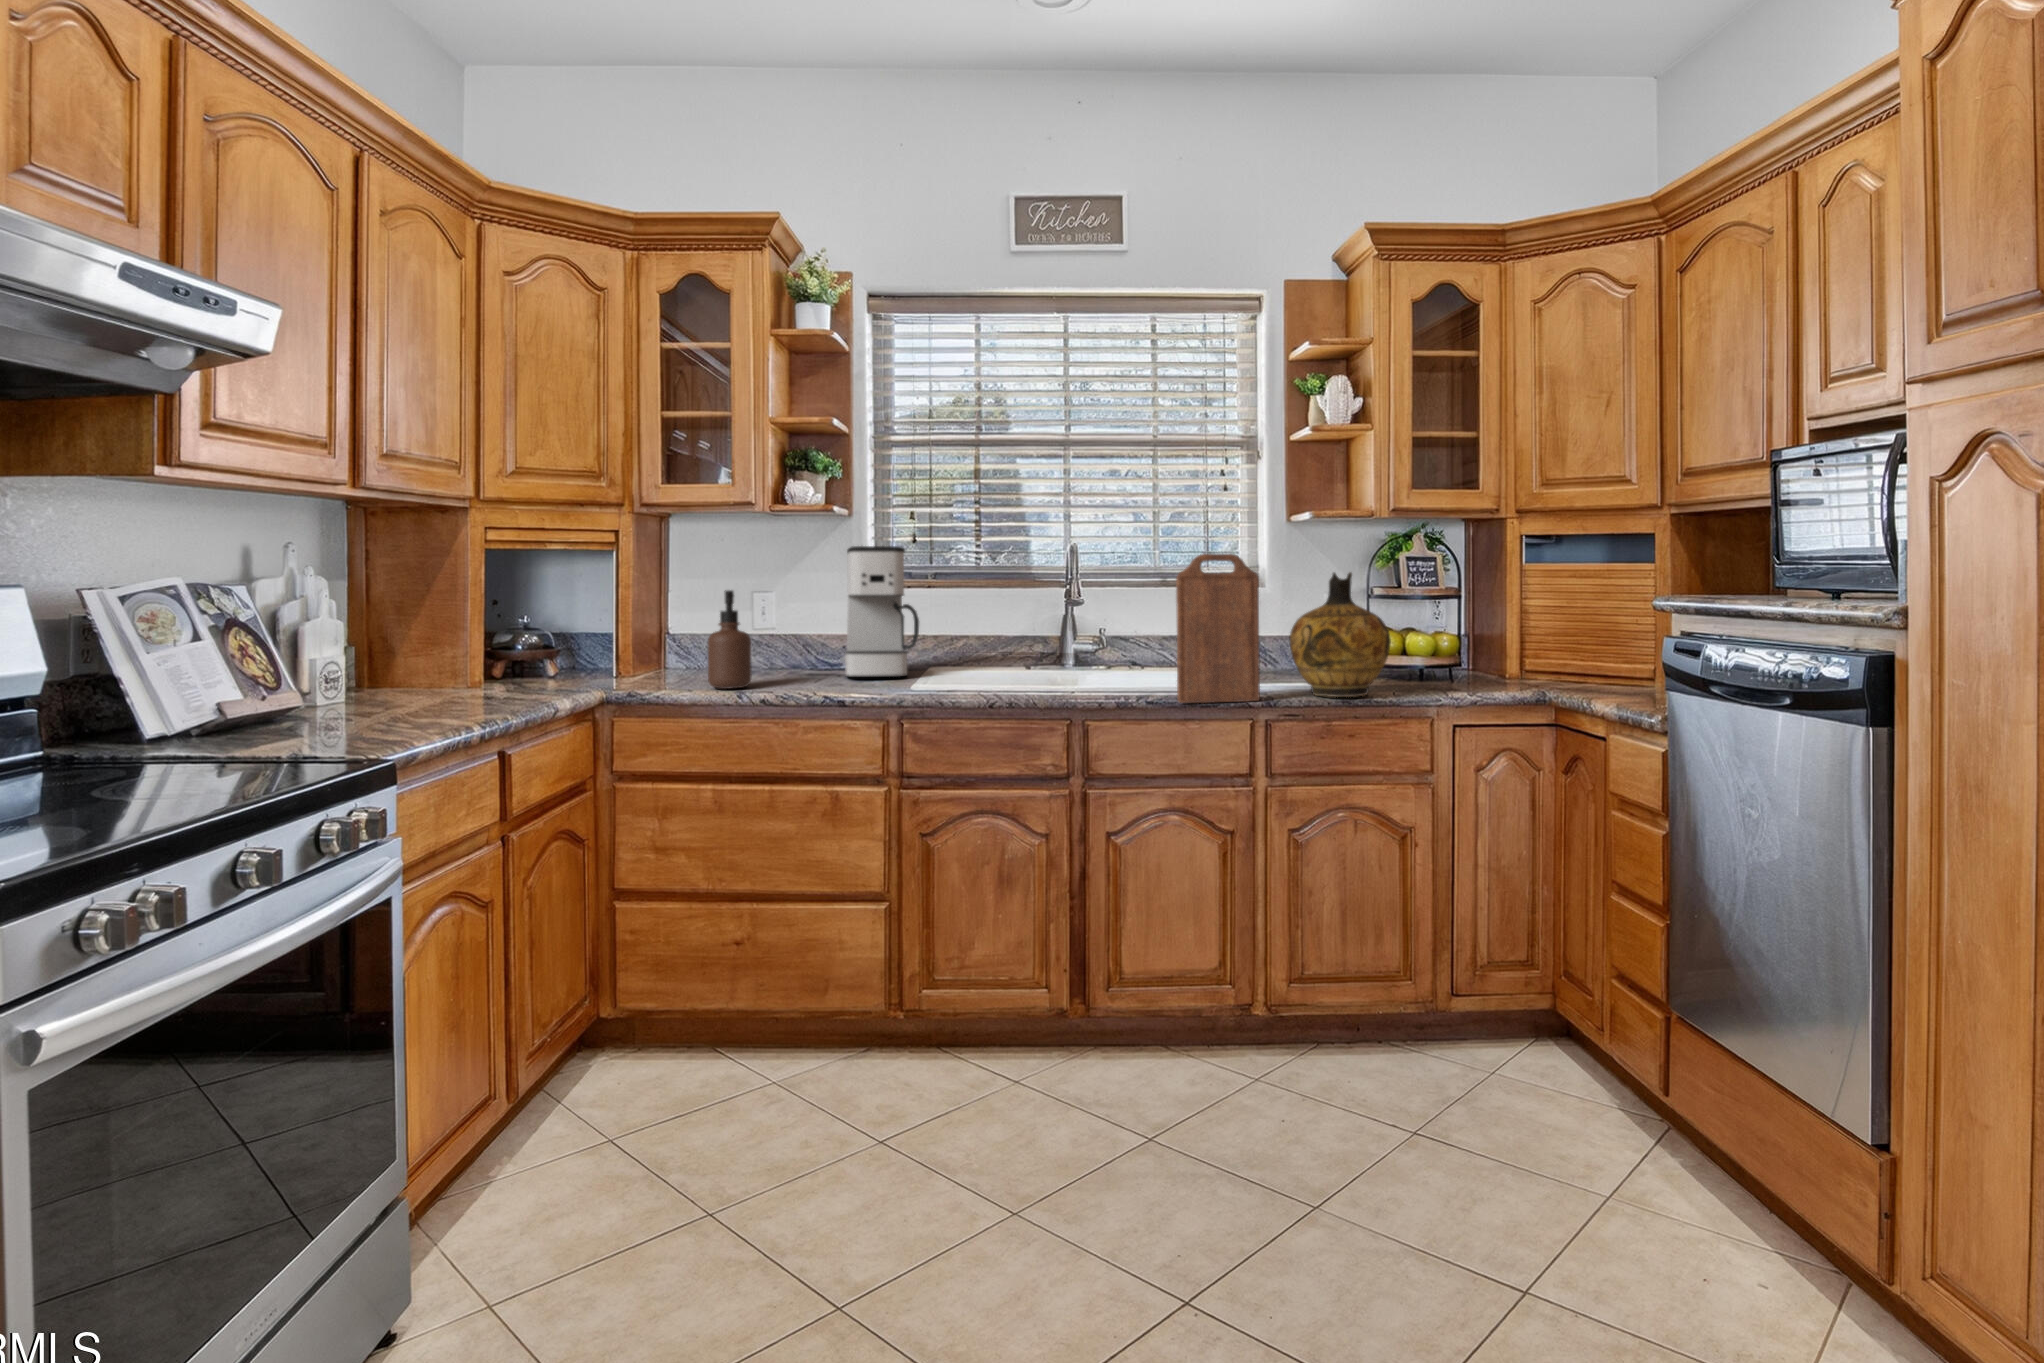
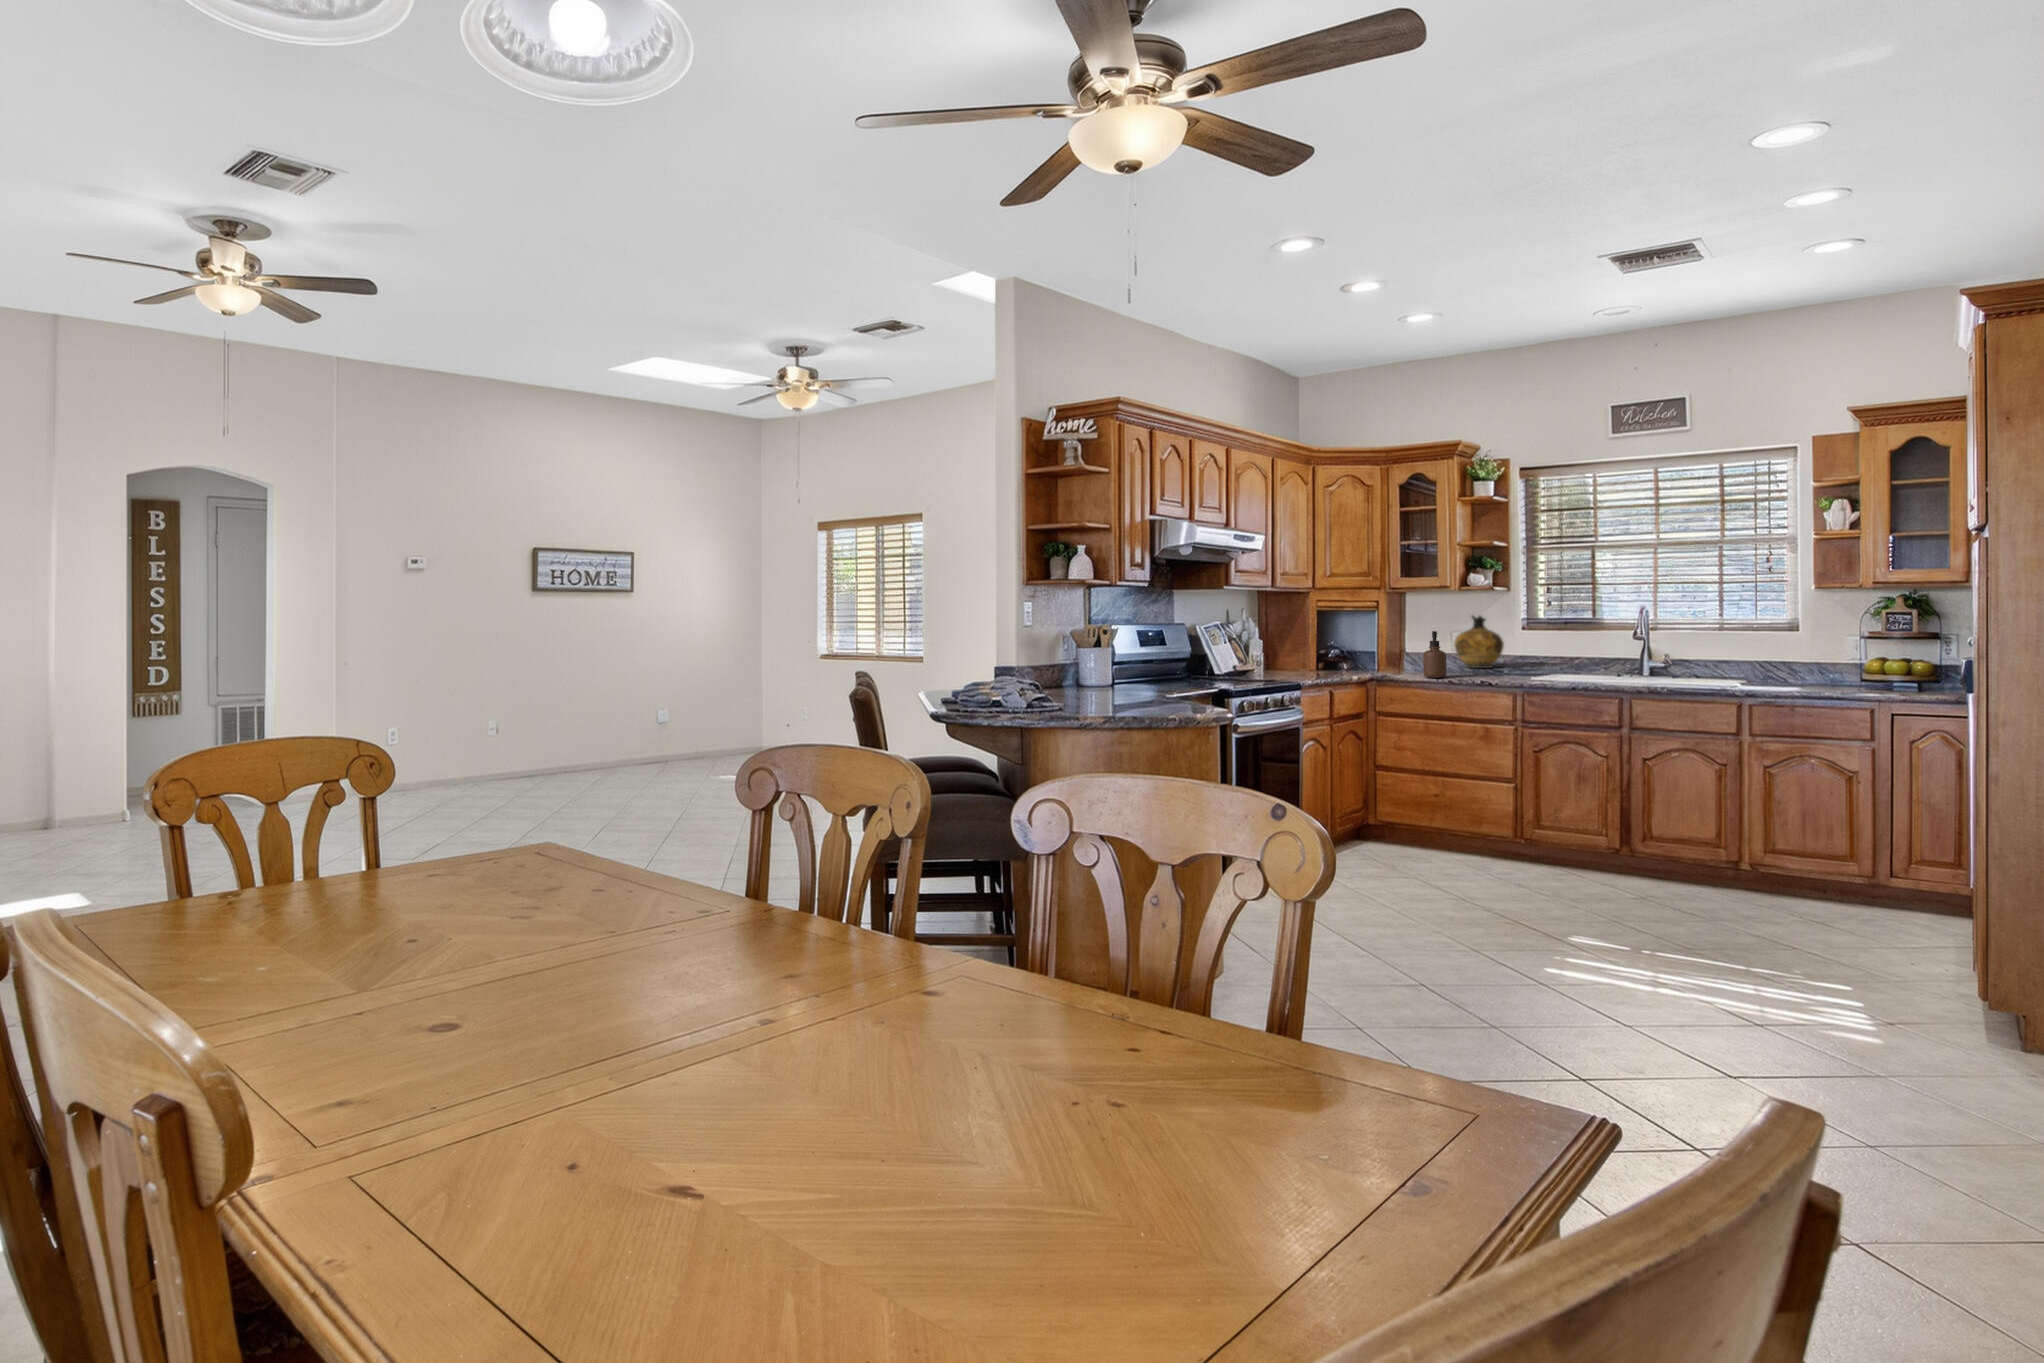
coffee maker: present [845,546,919,677] -> none [1500,609,1545,676]
cutting board: present [1176,554,1260,703] -> none [1689,618,1747,697]
ceramic jug: present [1289,572,1391,697] -> present [1454,616,1504,668]

